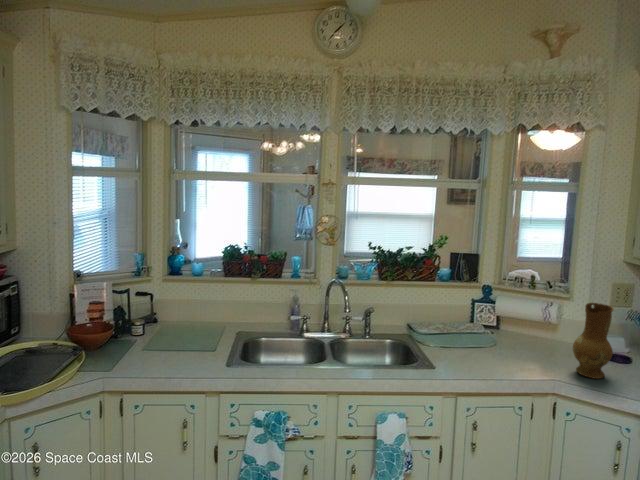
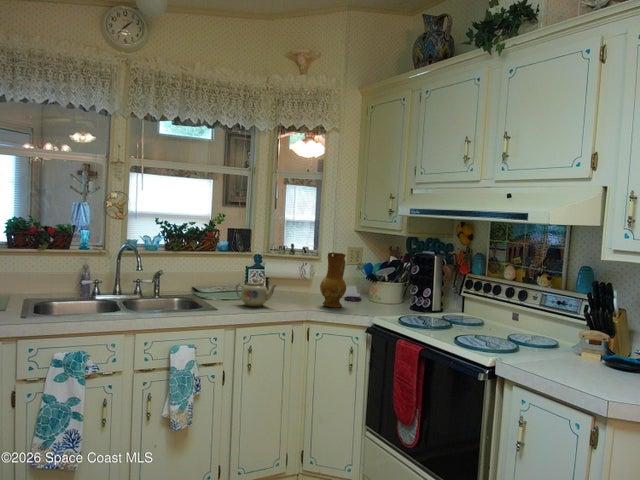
teapot: none [458,332,512,368] -> present [236,279,277,307]

